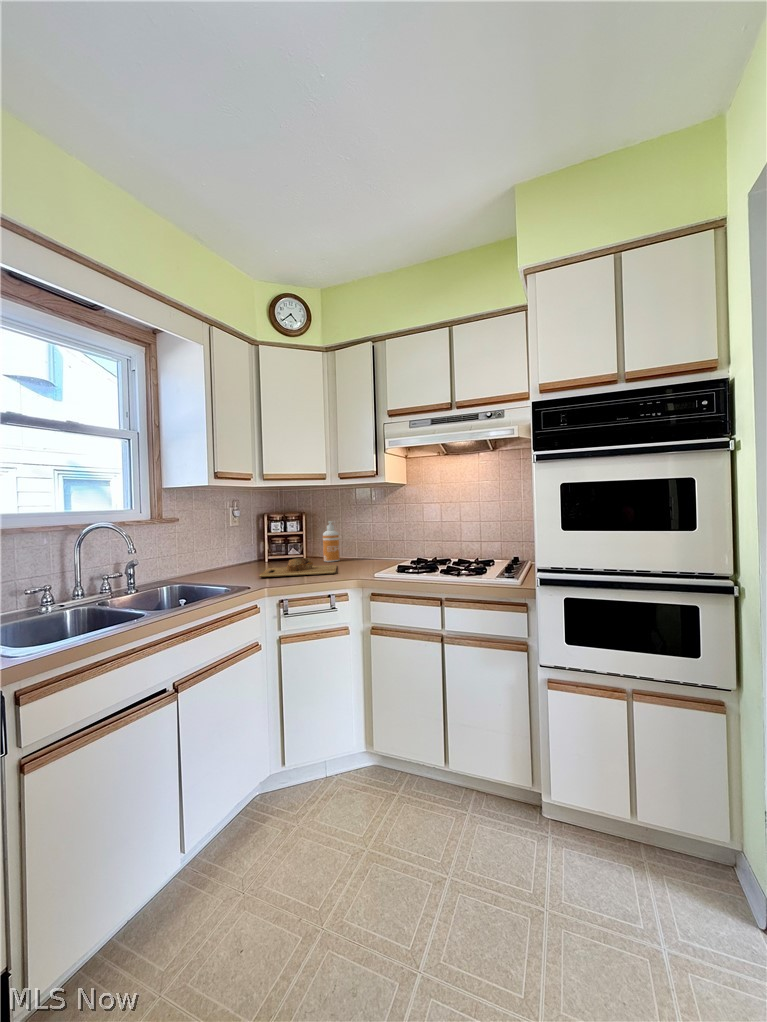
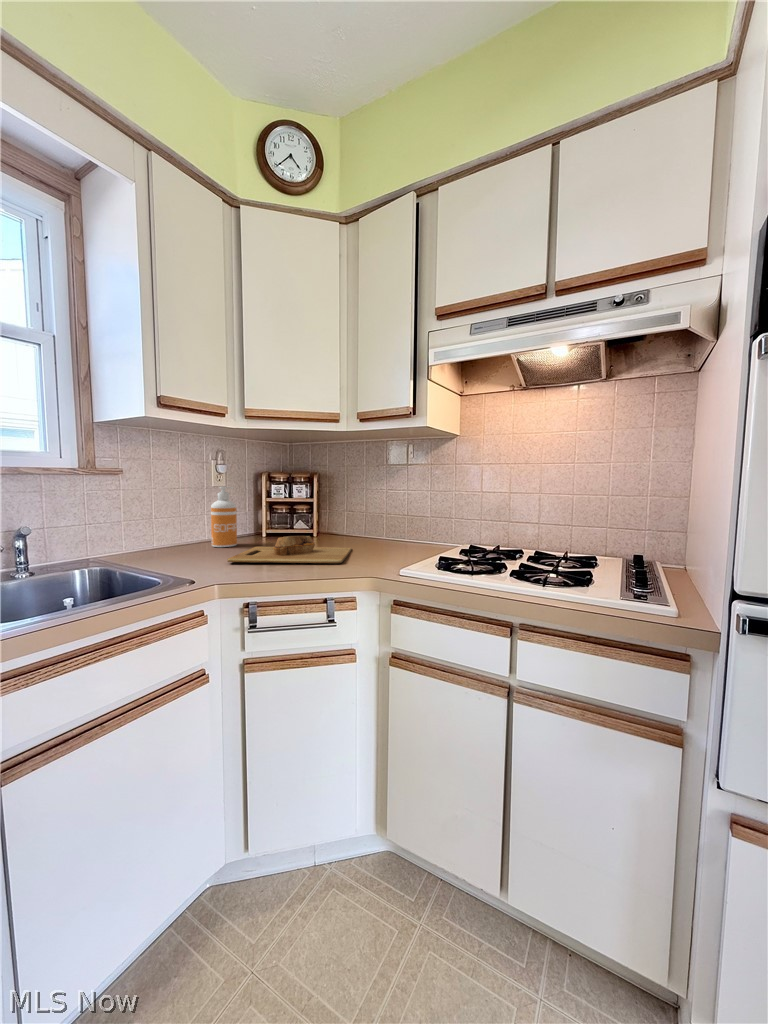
soap dispenser: present [323,521,340,562] -> present [211,487,237,547]

